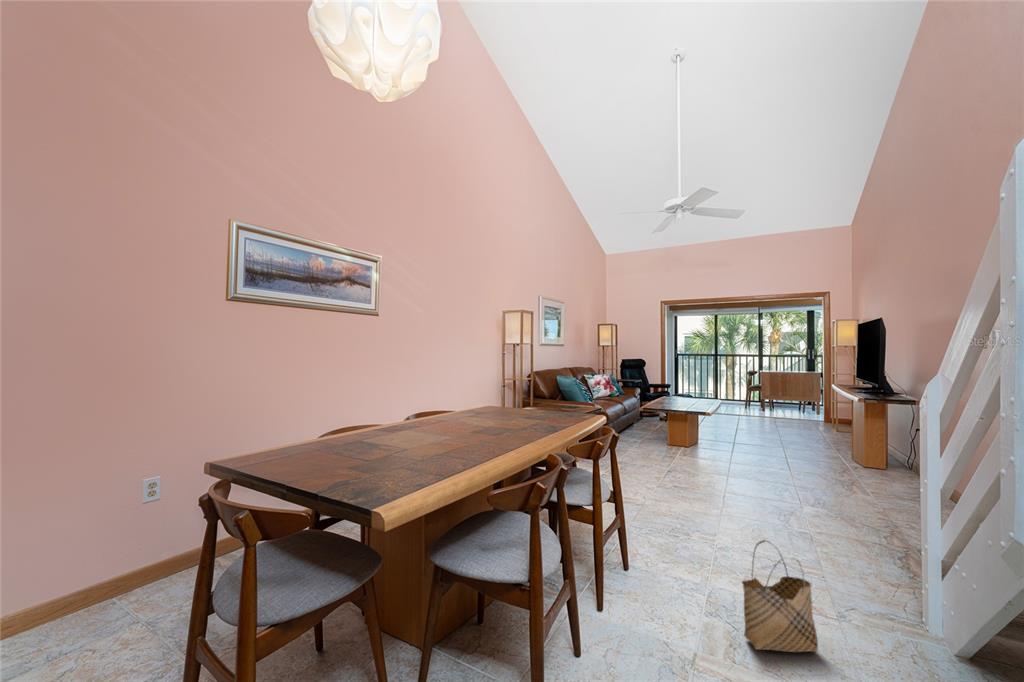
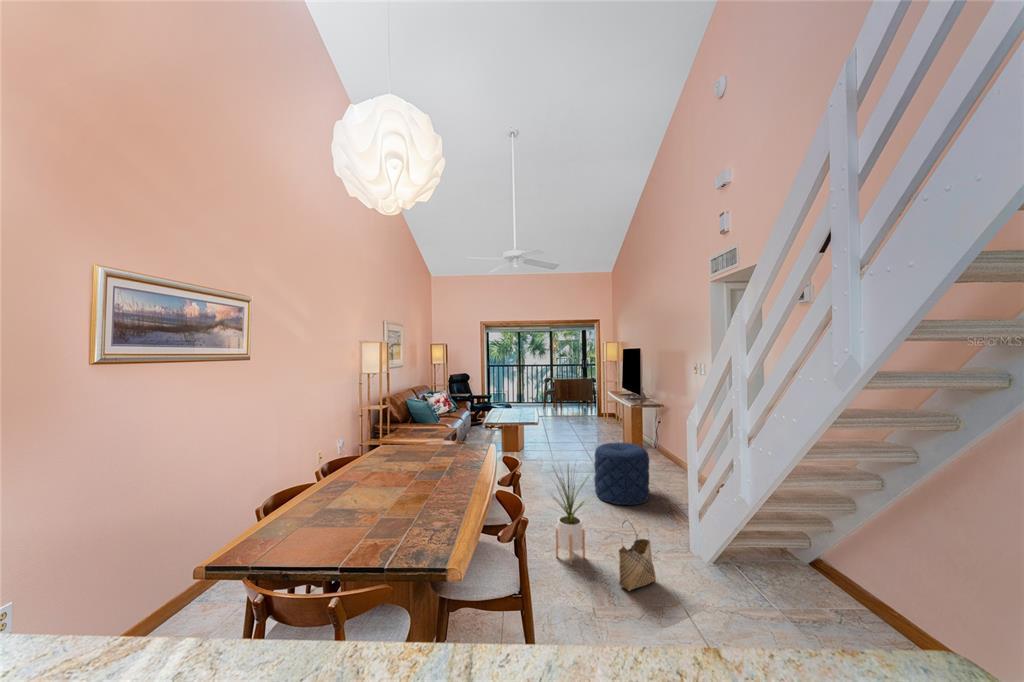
house plant: none [649,438,728,587] -> present [553,466,588,565]
pouf: none [770,442,870,539] -> present [594,443,650,505]

